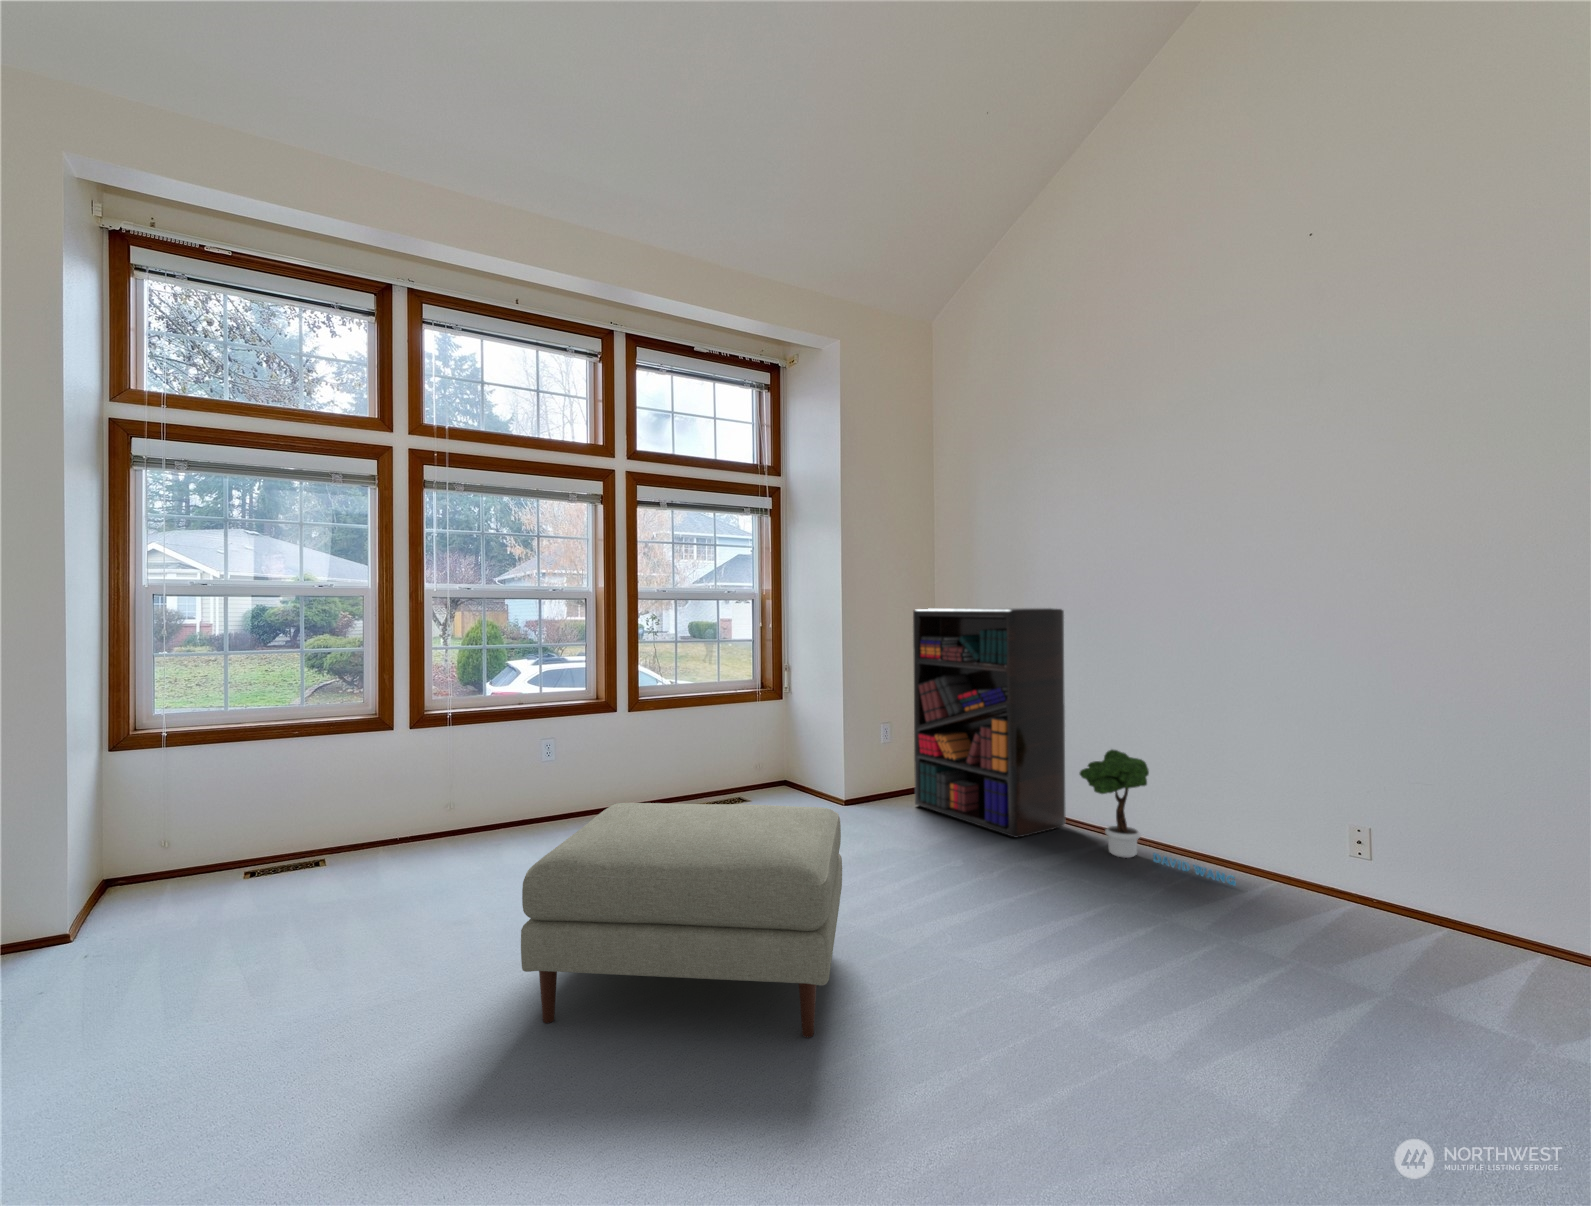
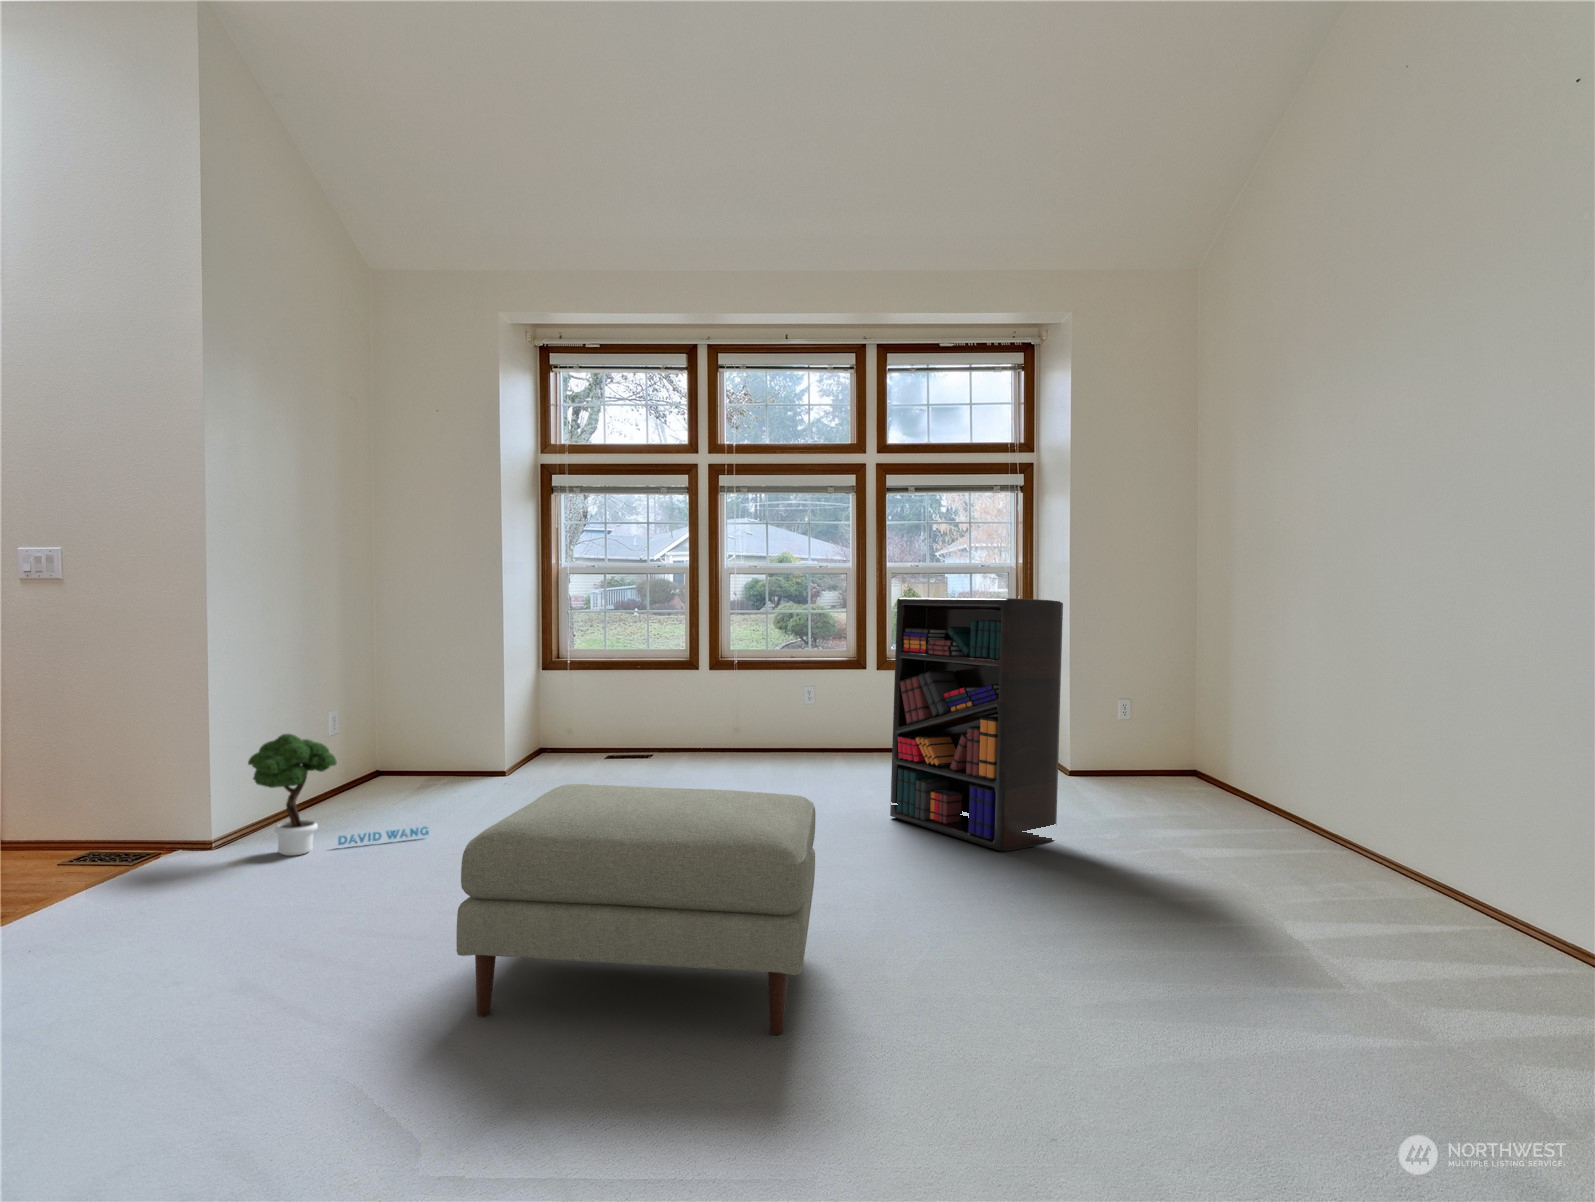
potted tree: present [1080,750,1236,886] -> present [248,734,429,856]

